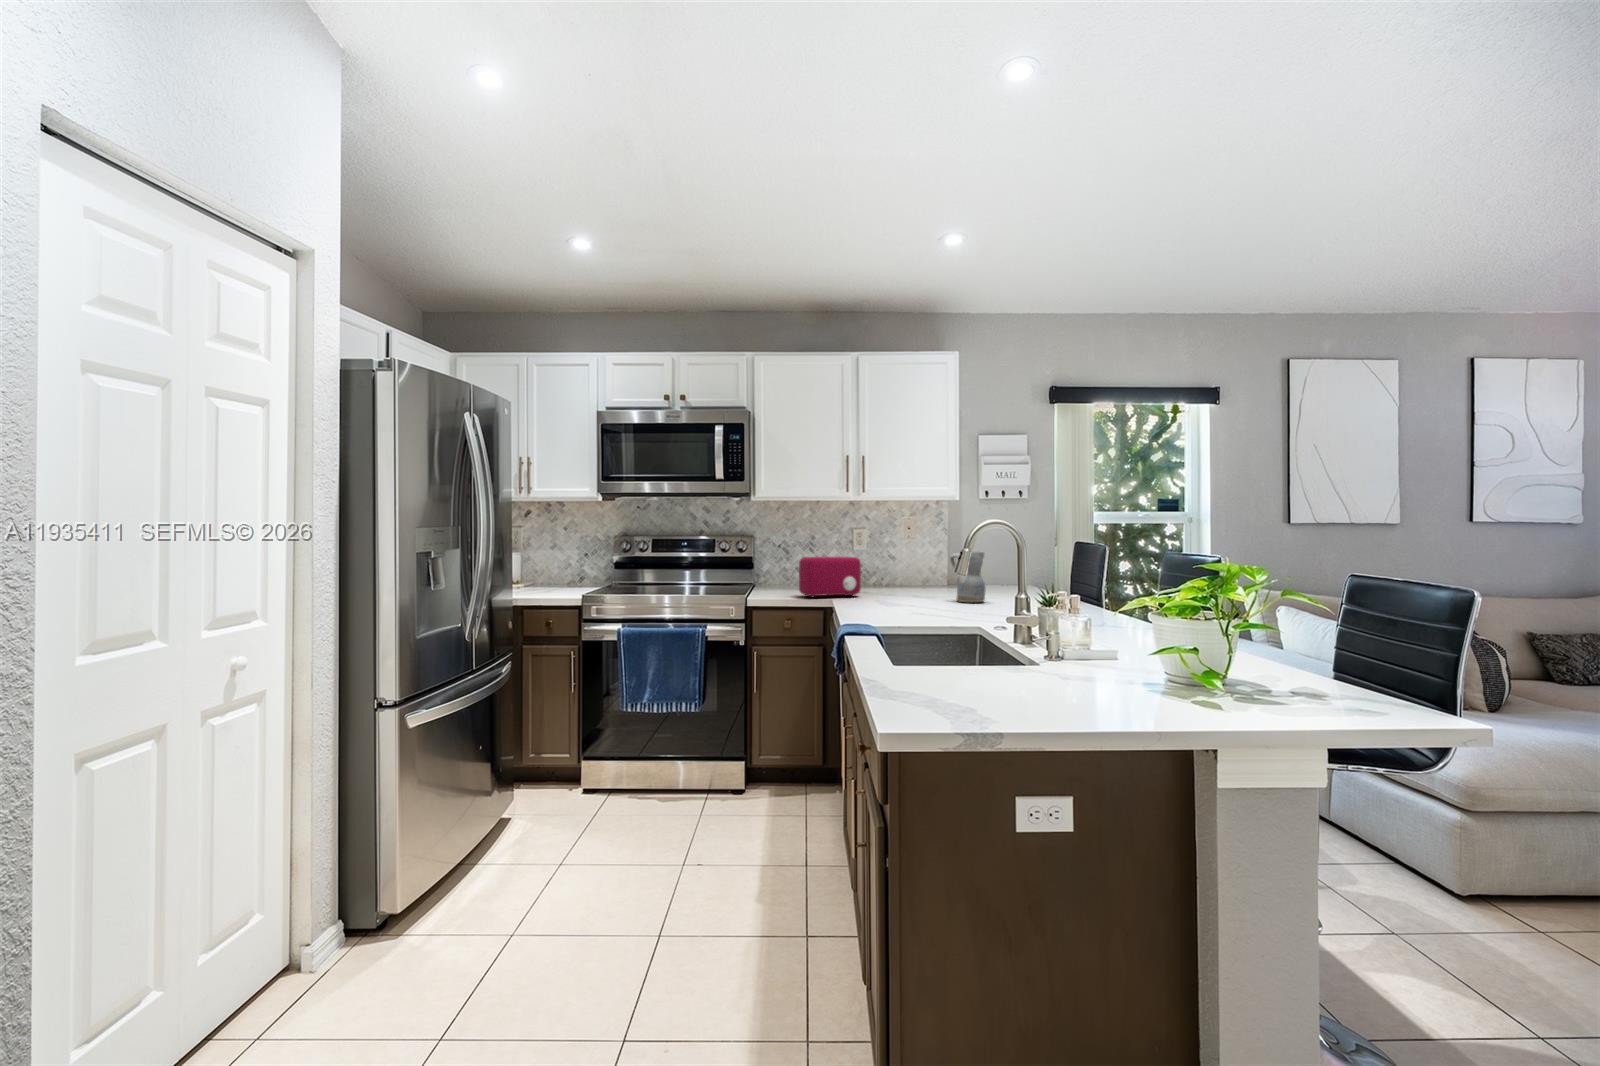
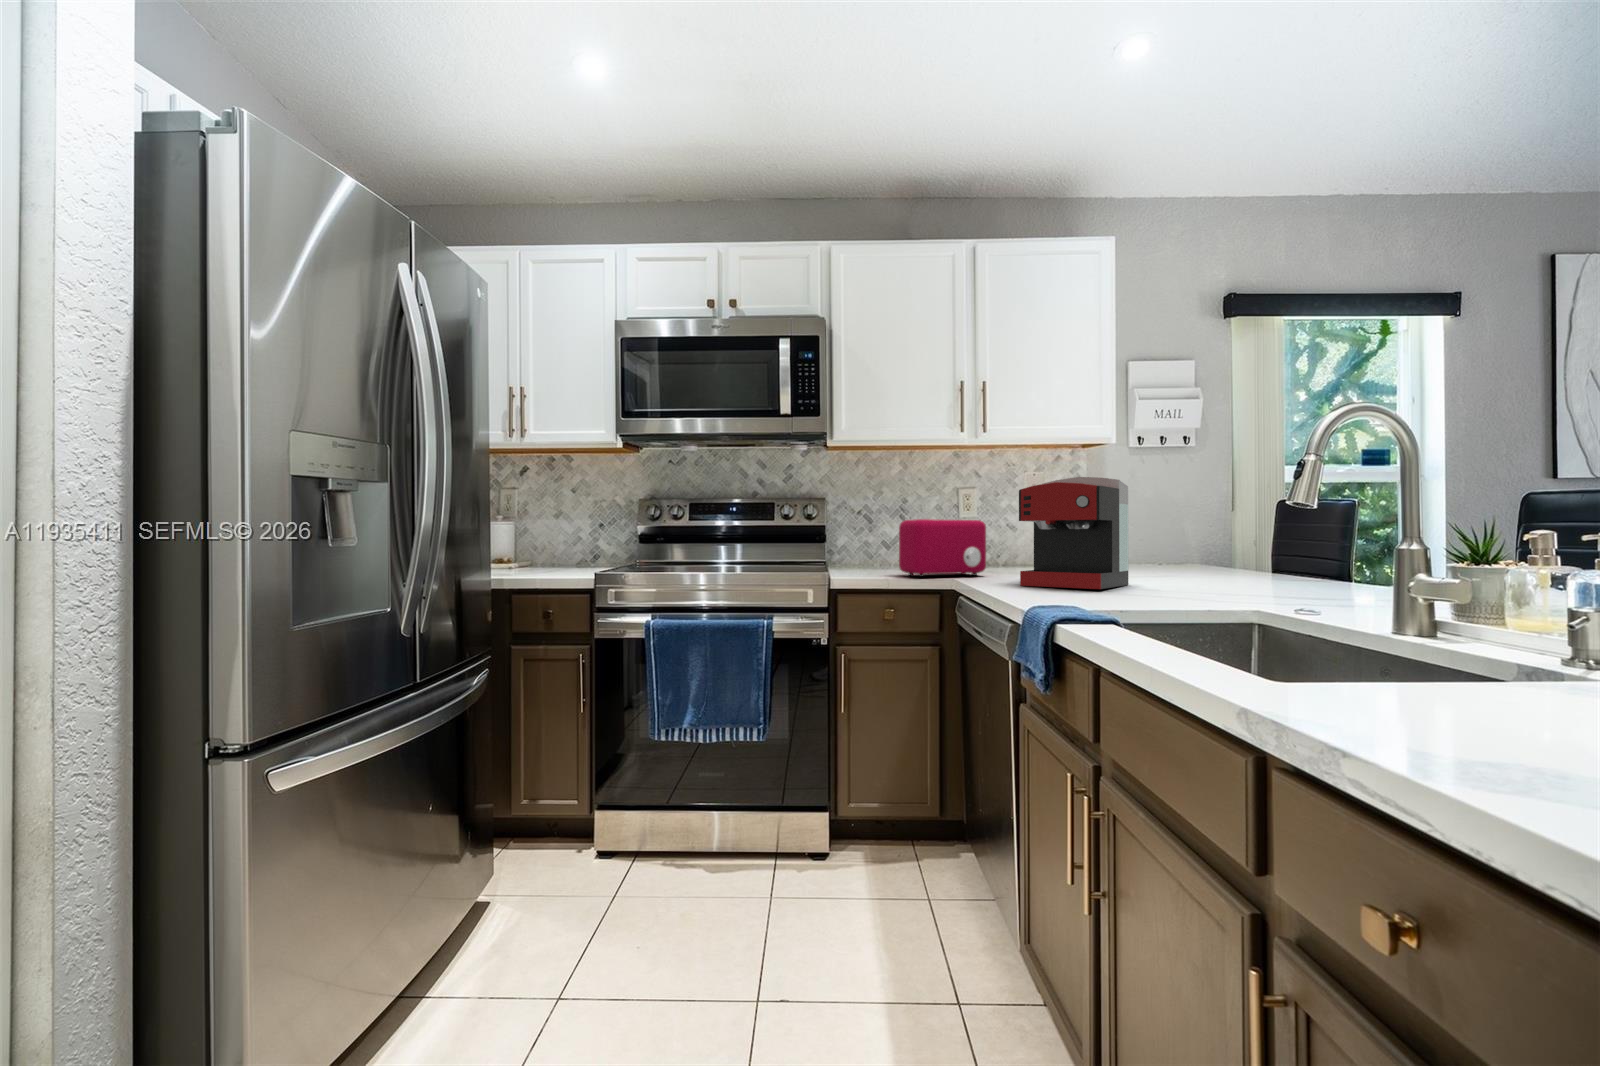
coffee maker: none [872,531,948,608] -> present [1019,477,1128,589]
ceramic pitcher: present [950,551,985,602] -> none [1122,507,1178,582]

